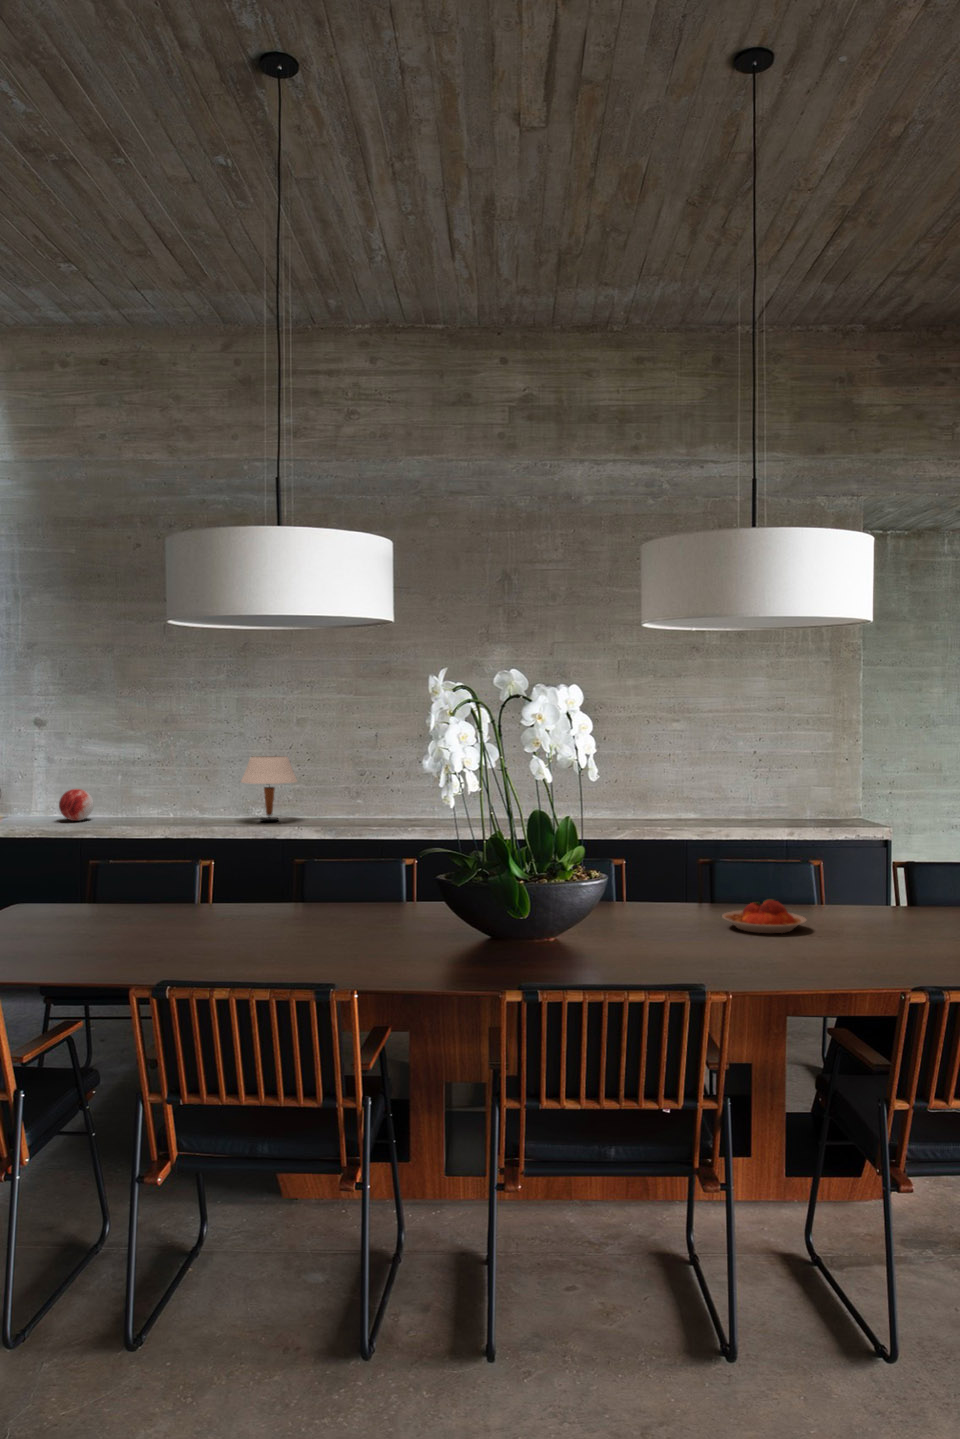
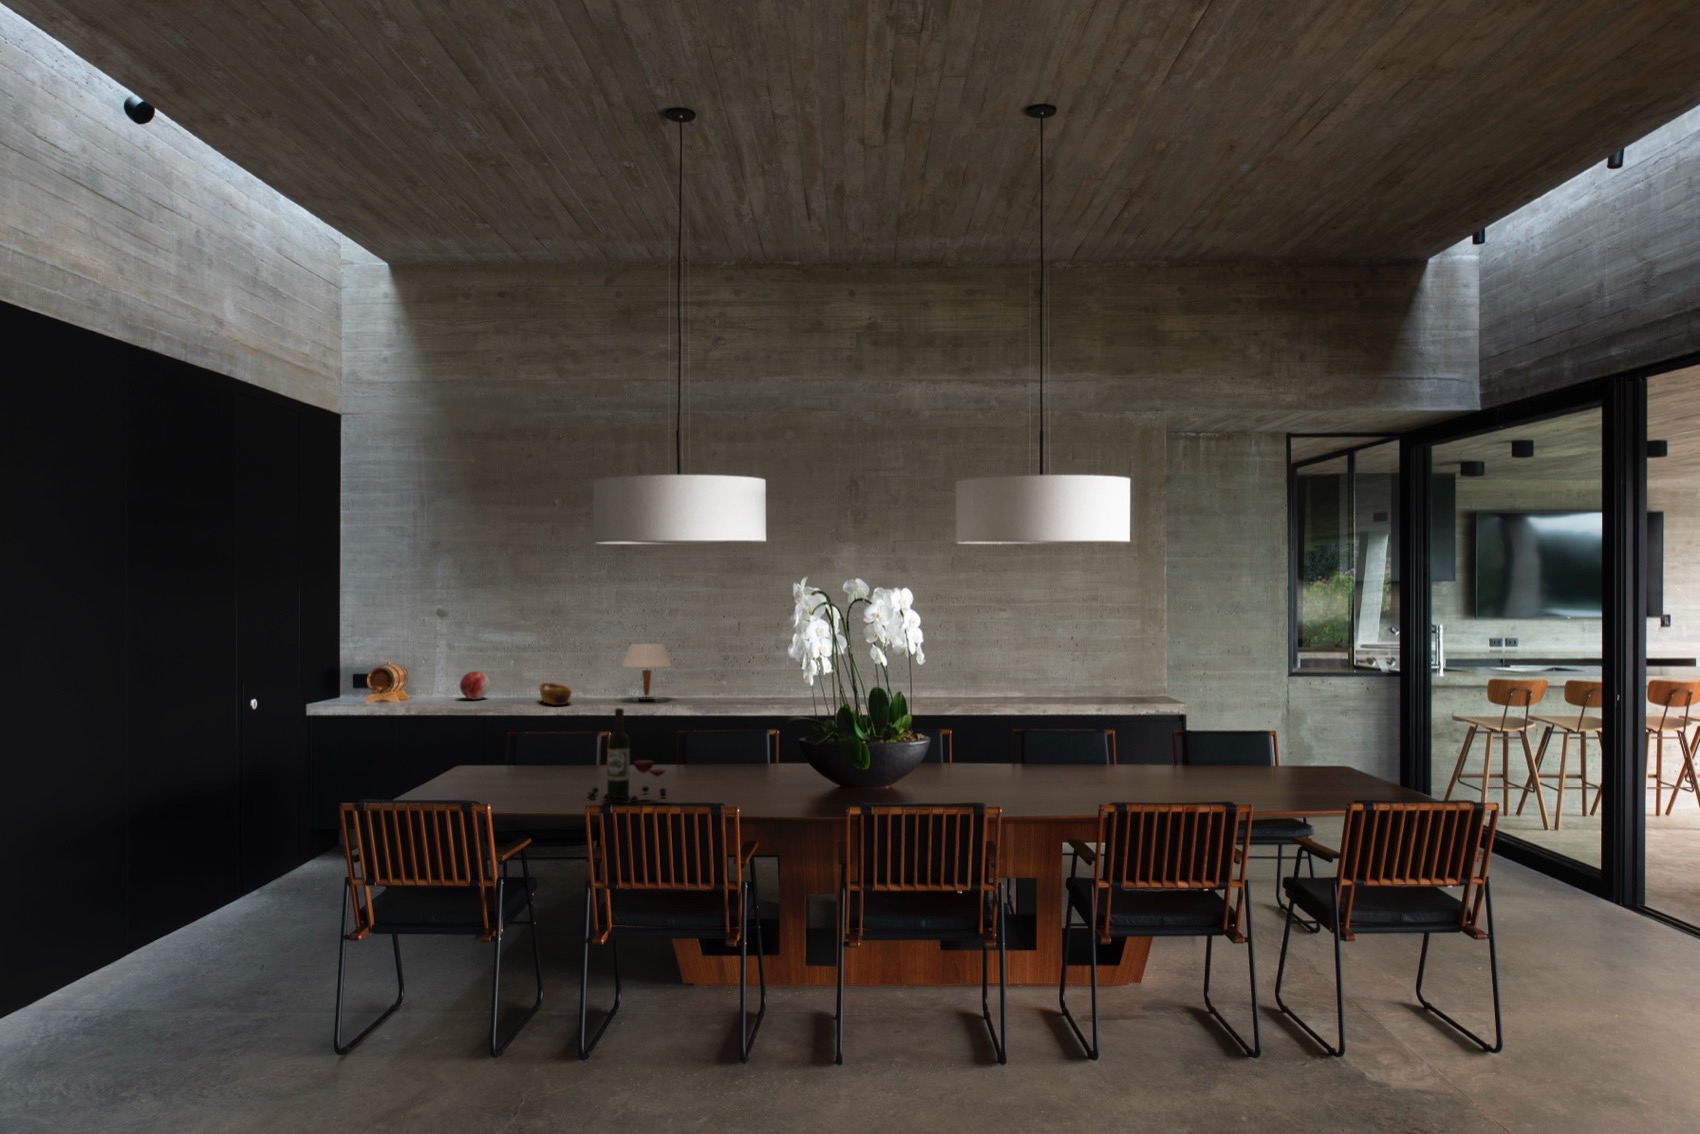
wooden bowl: none [147,802,183,827] -> present [539,683,571,705]
wine bottle: none [153,844,260,972] -> present [587,708,666,802]
plate: present [722,899,806,933] -> none [1019,755,1083,782]

